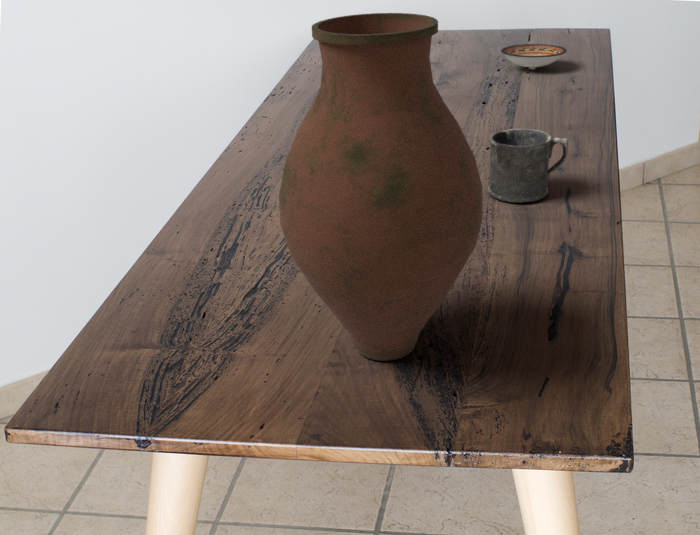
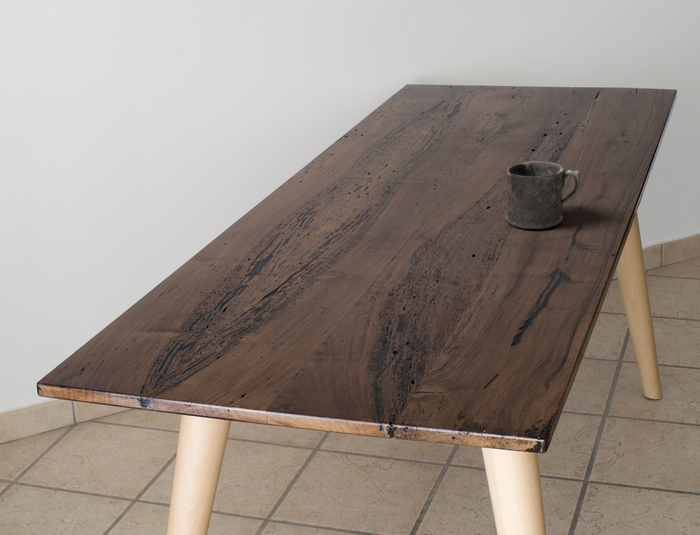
vase: present [279,13,483,361] -> none [272,59,444,353]
ceramic bowl: present [501,44,567,69] -> none [564,84,629,108]

